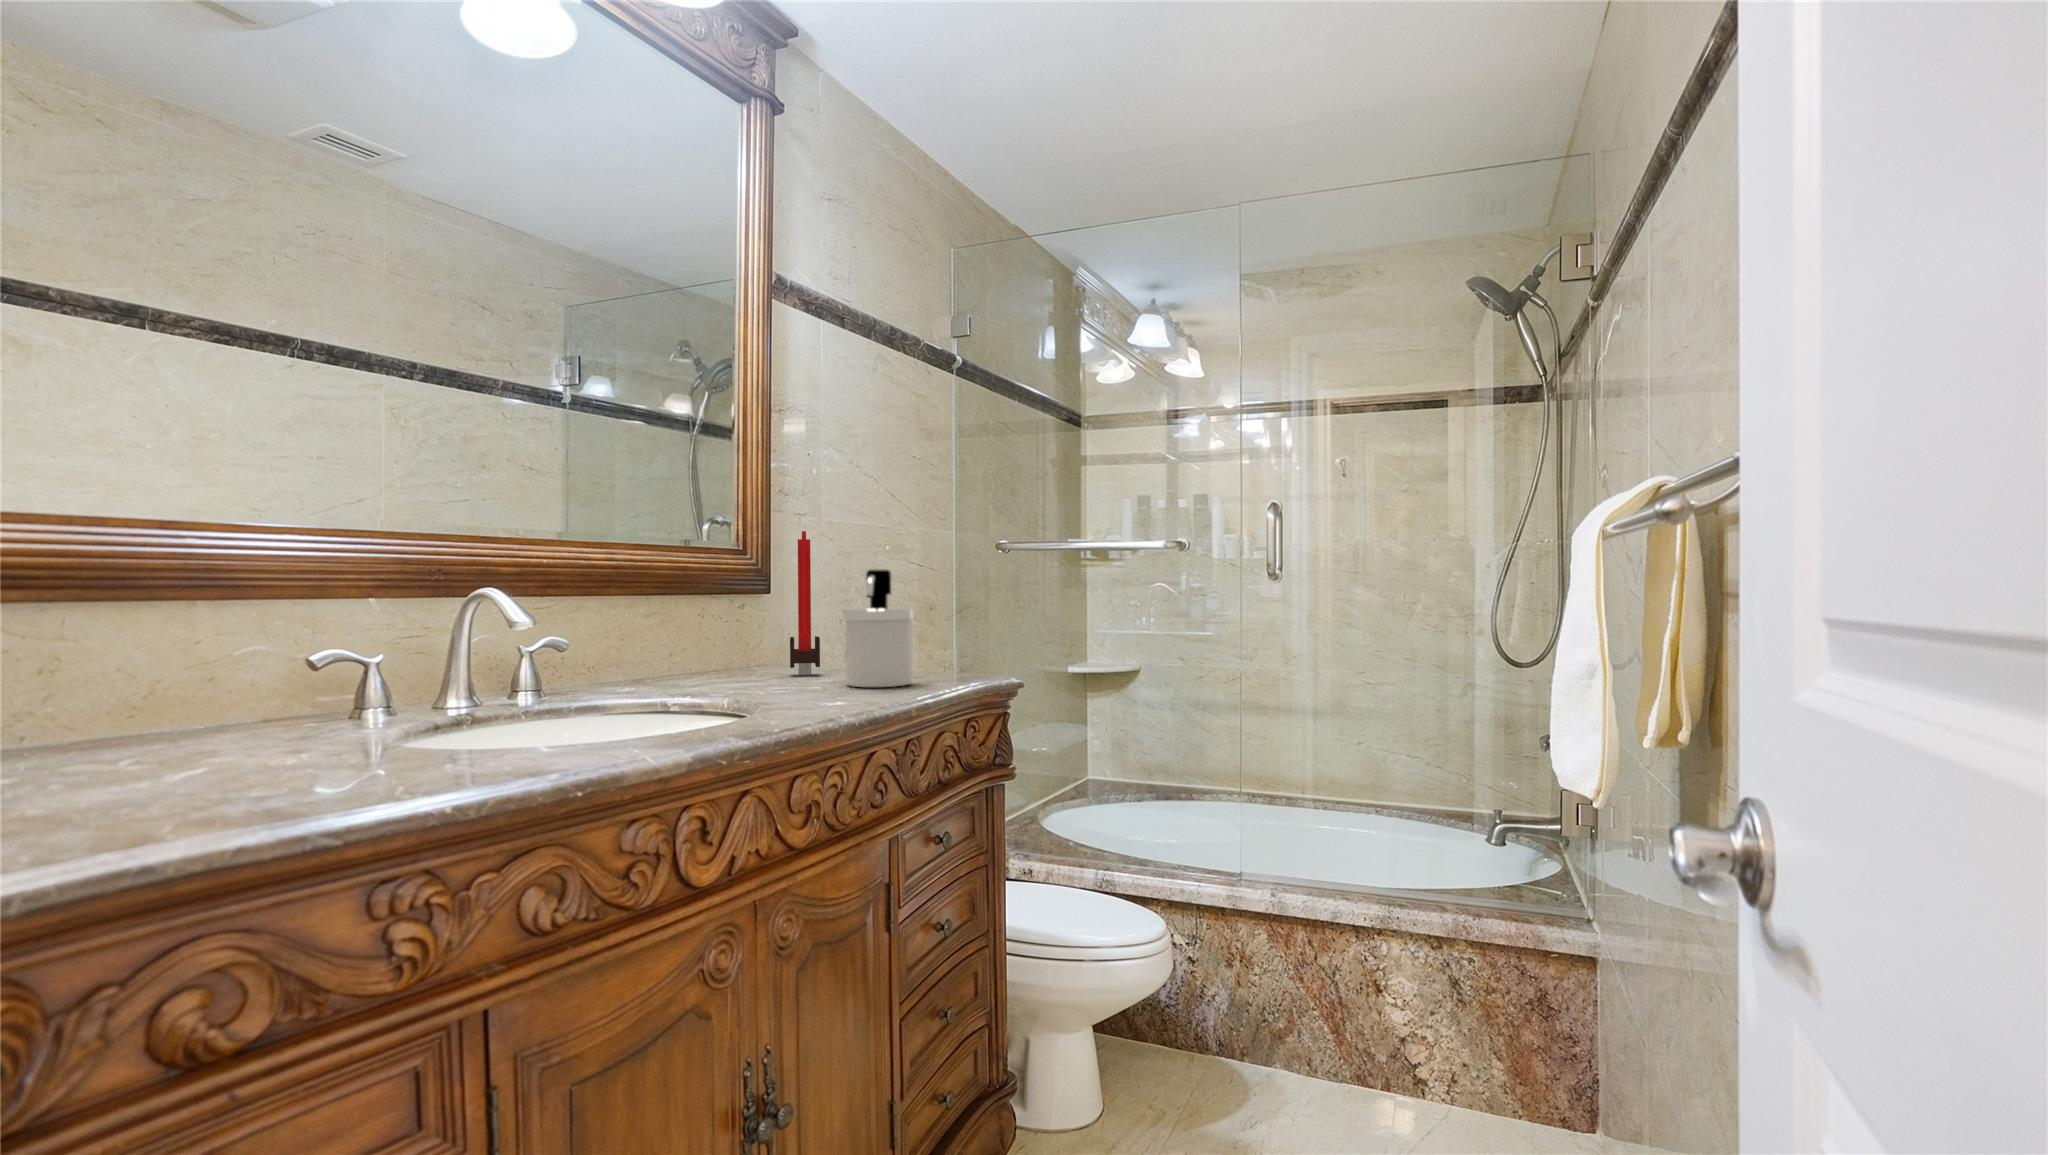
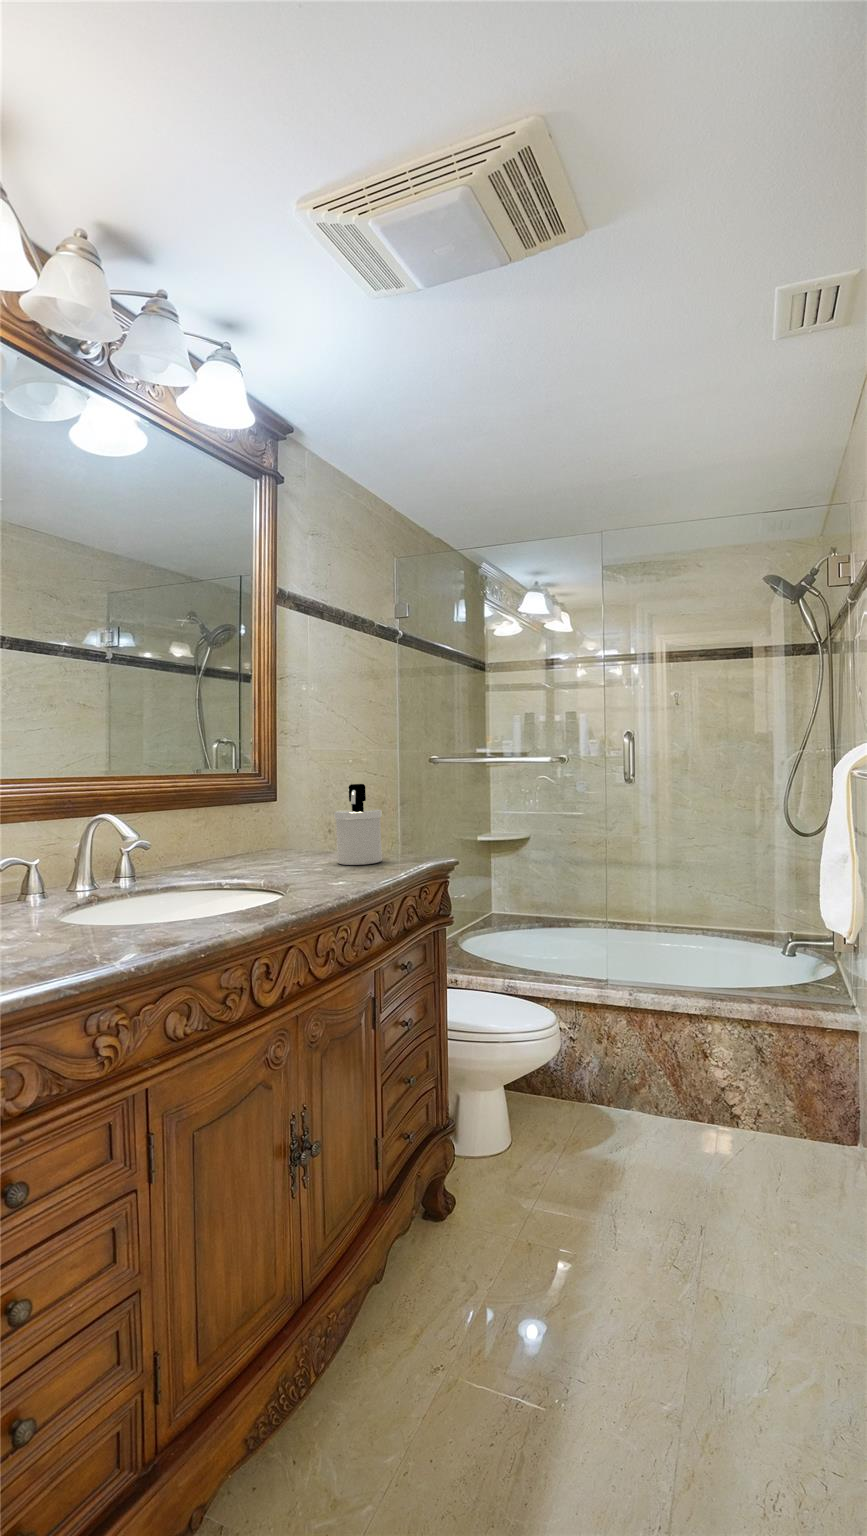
candle: present [790,531,820,675] -> none [294,756,316,855]

